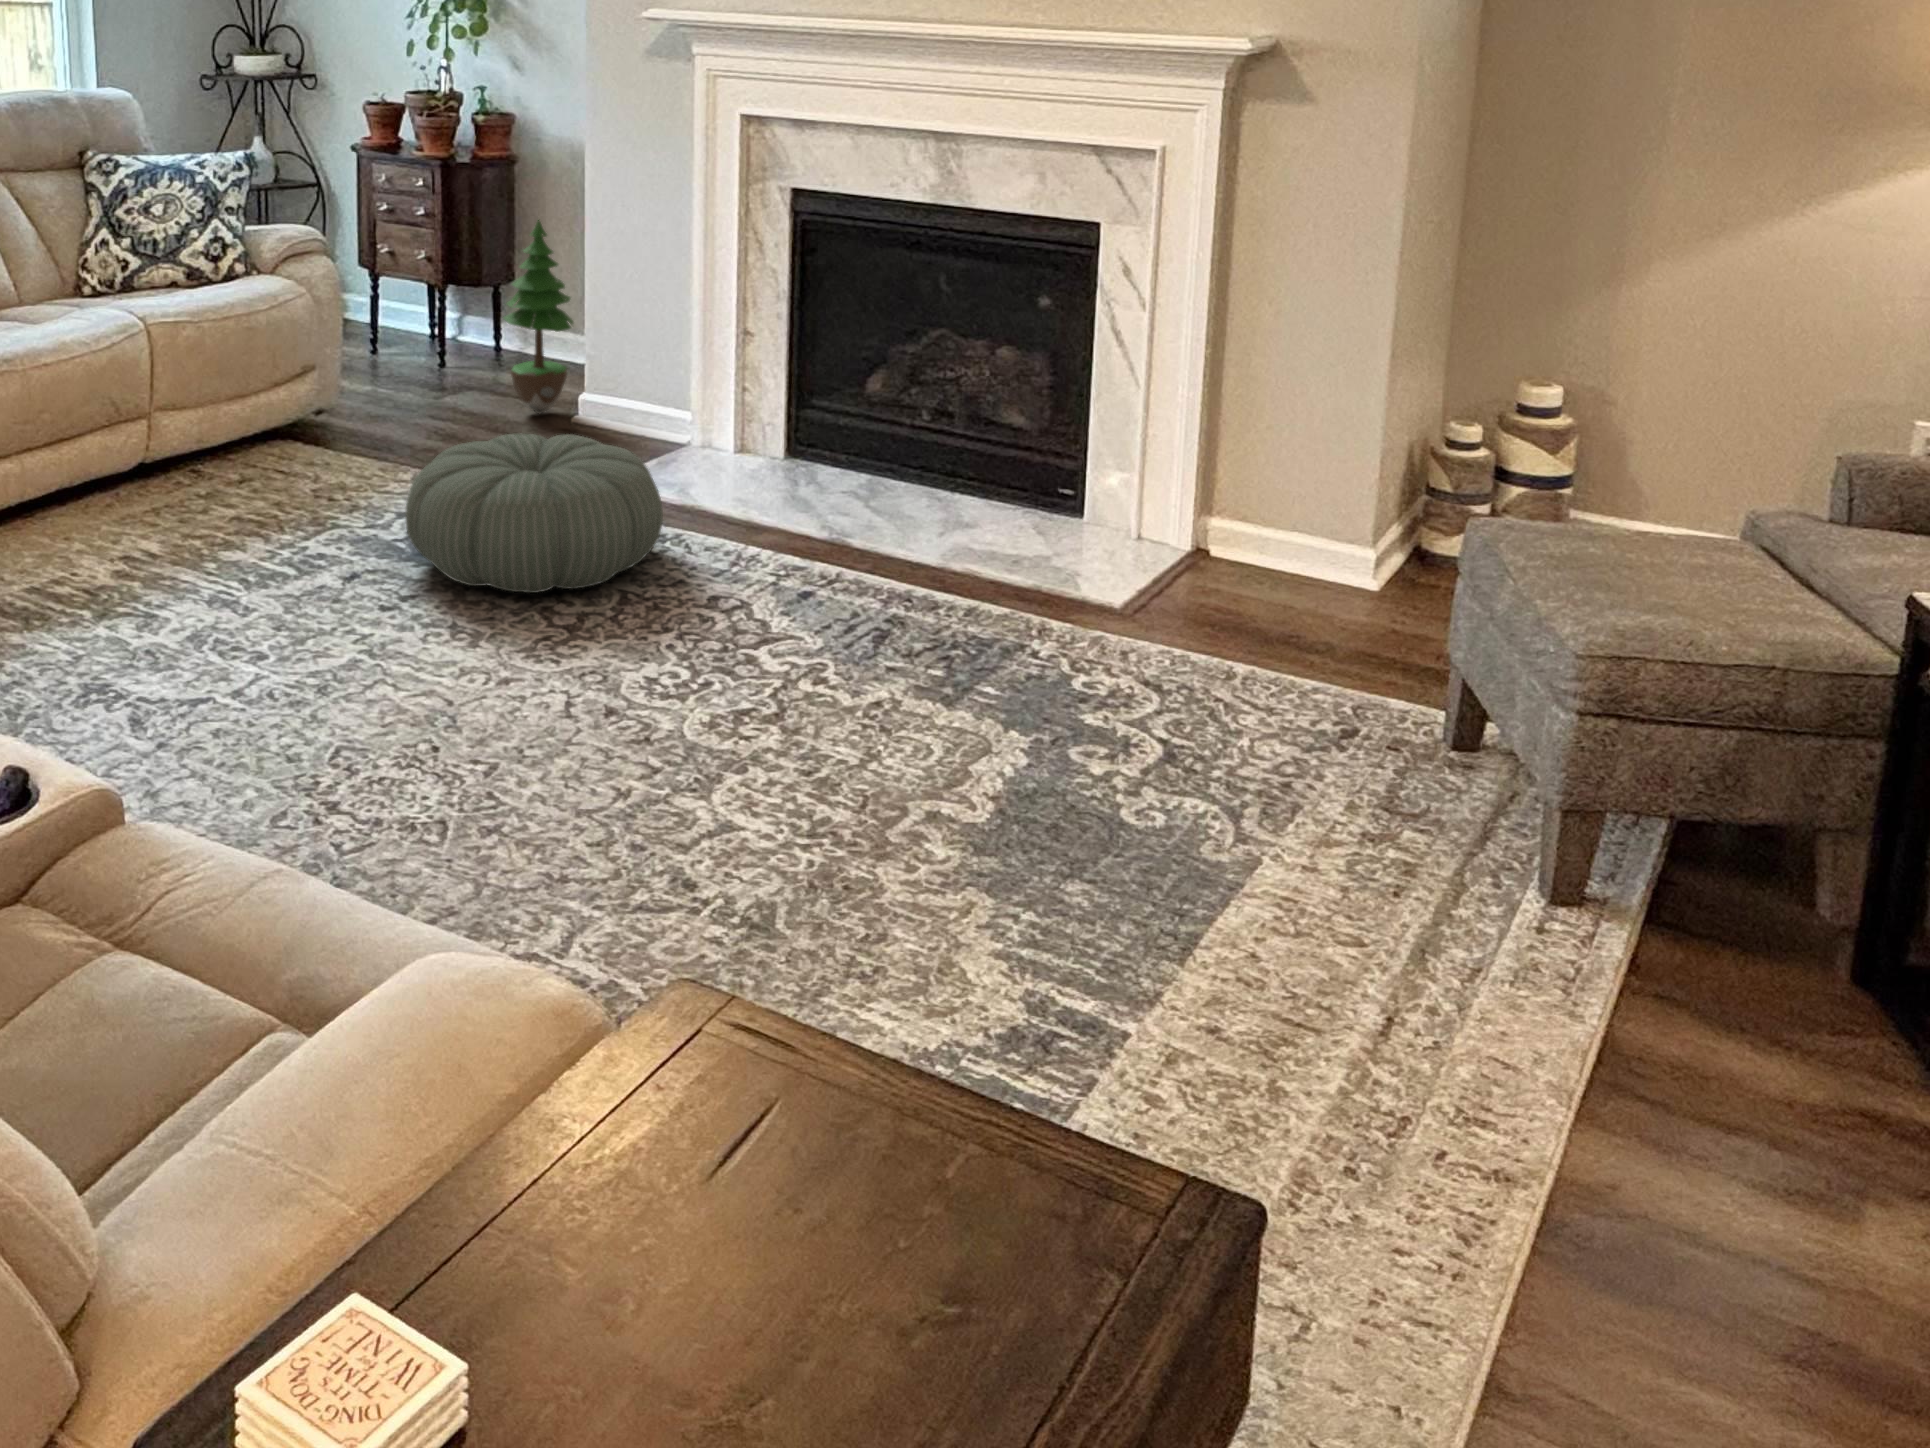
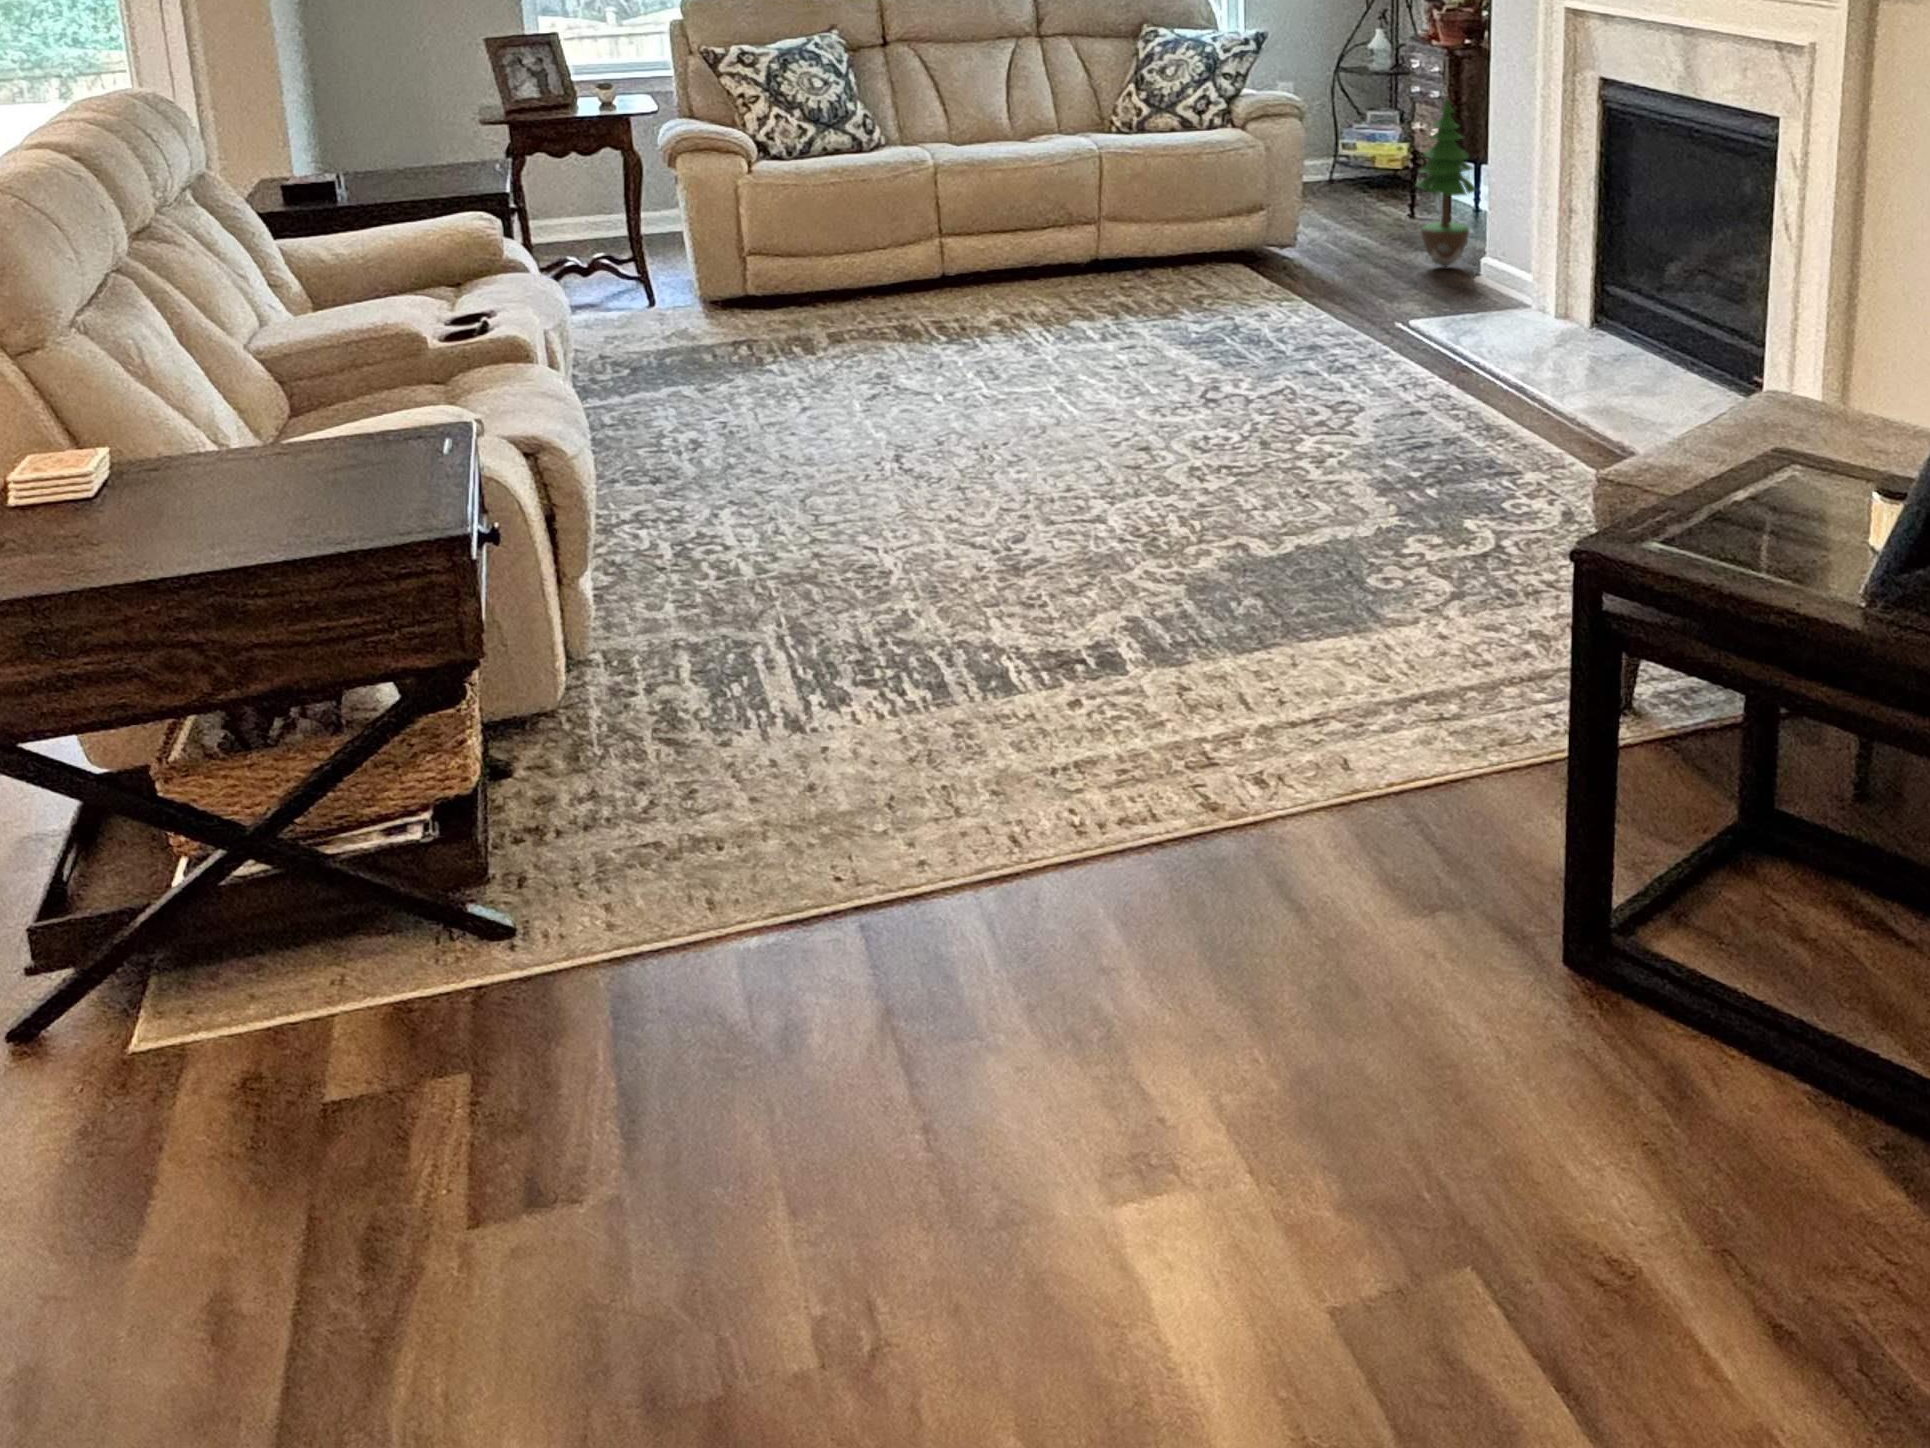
pouf: present [405,434,663,593] -> none [1159,257,1367,379]

